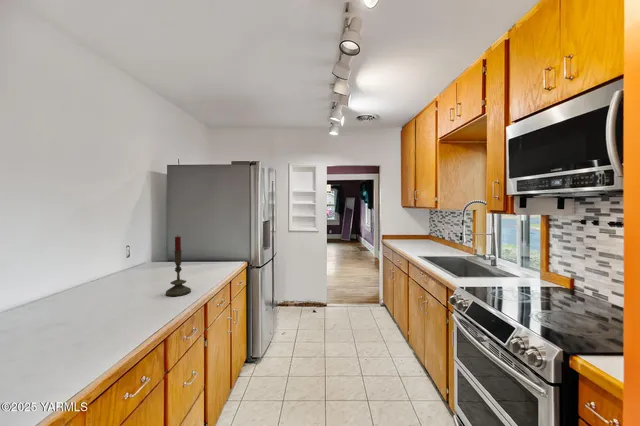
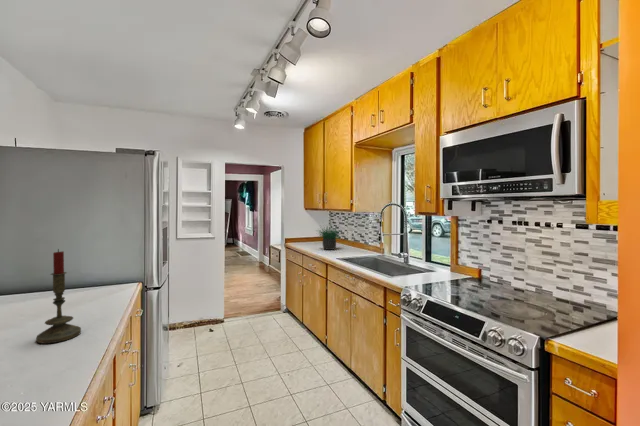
potted plant: none [405,216,439,248] -> present [319,227,339,250]

